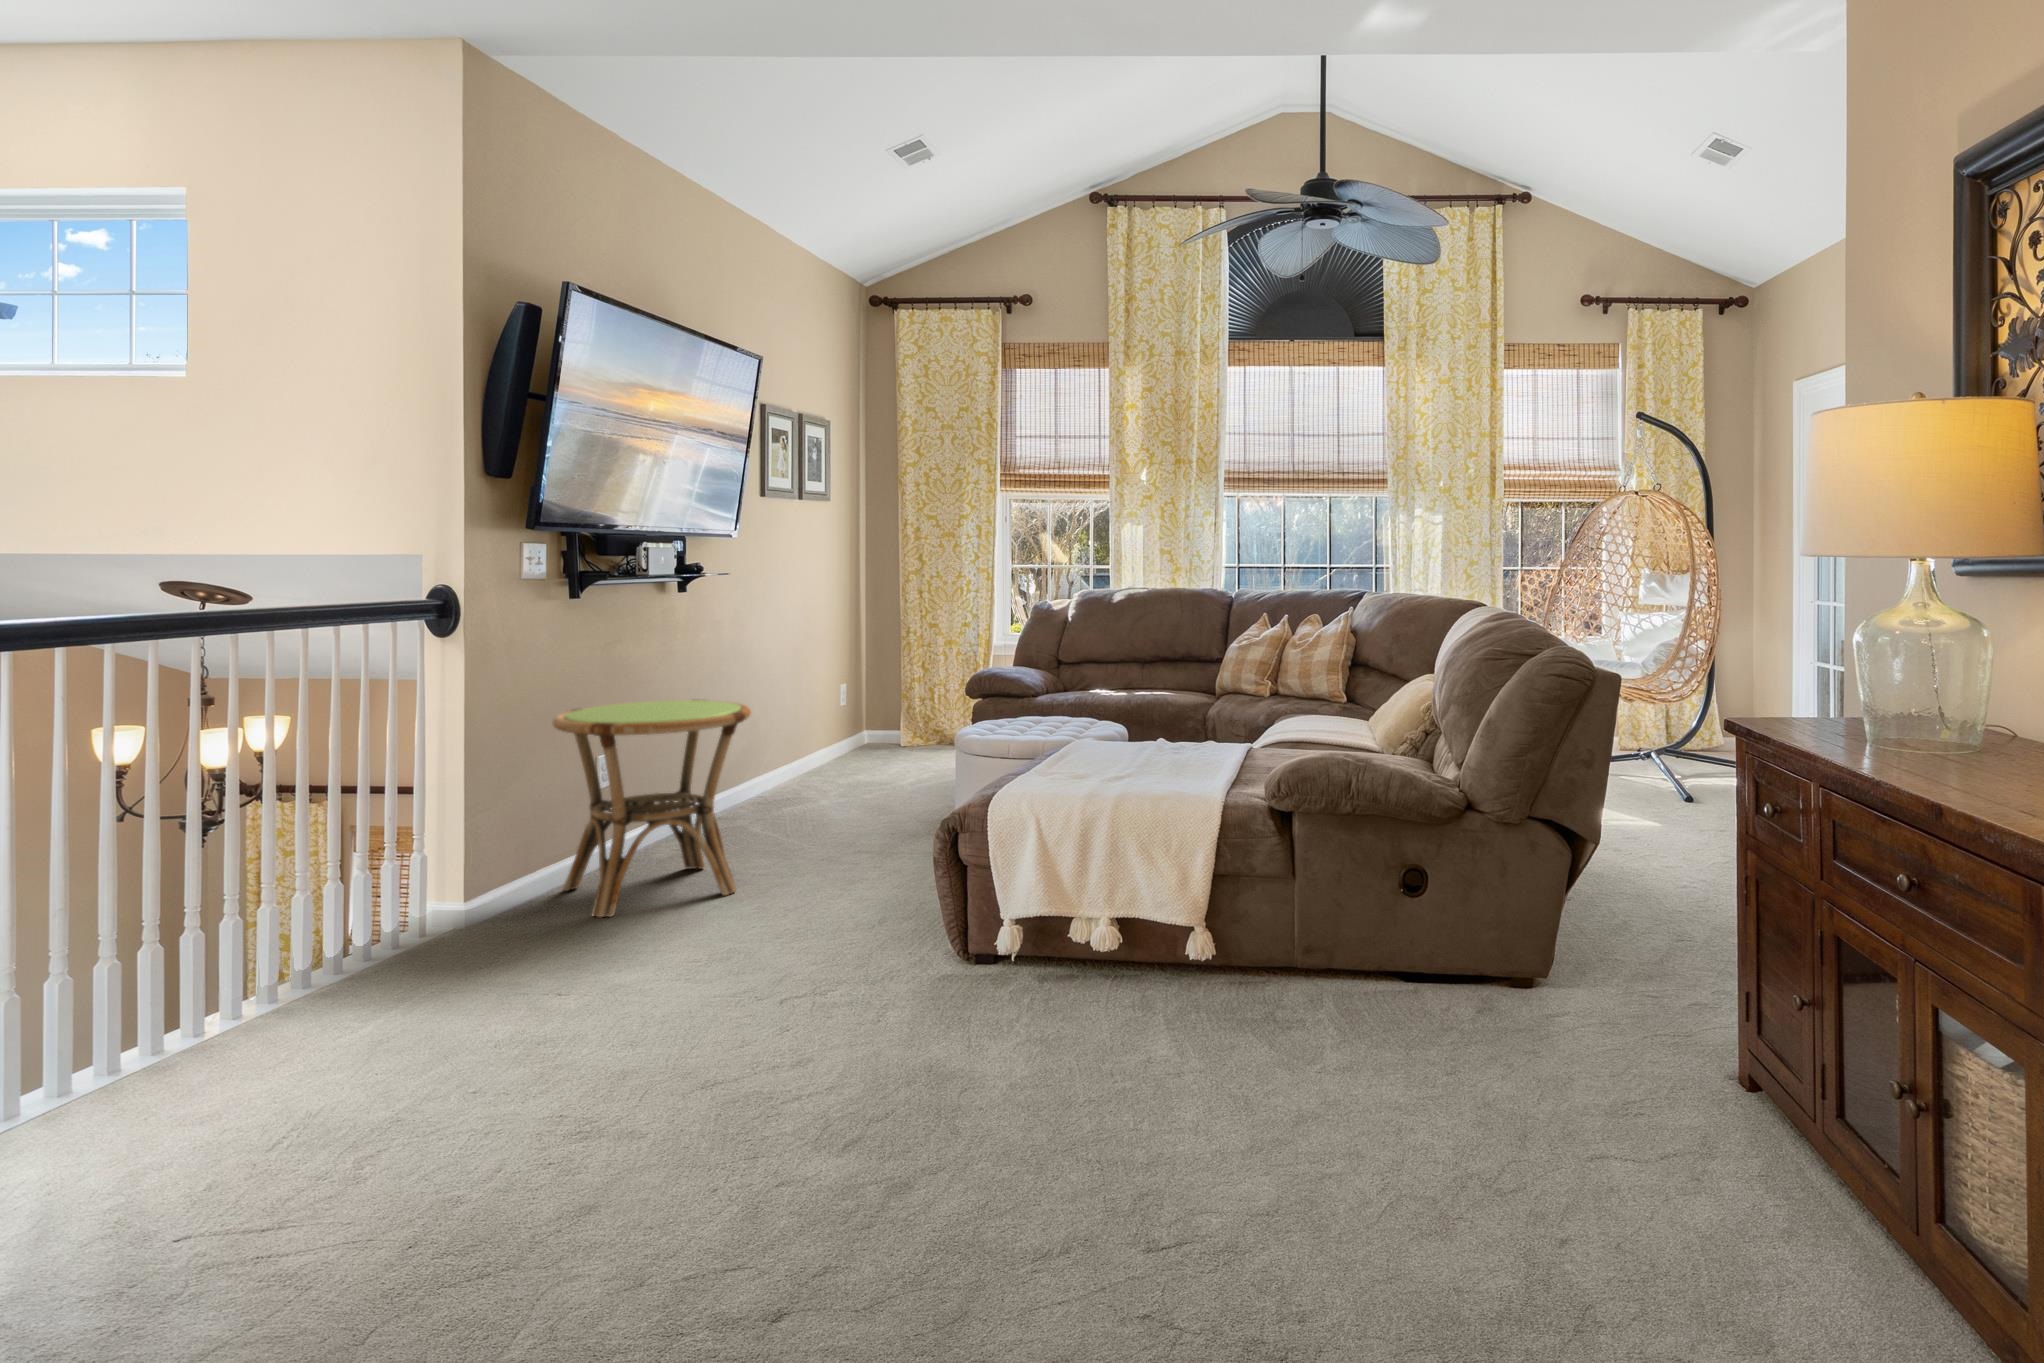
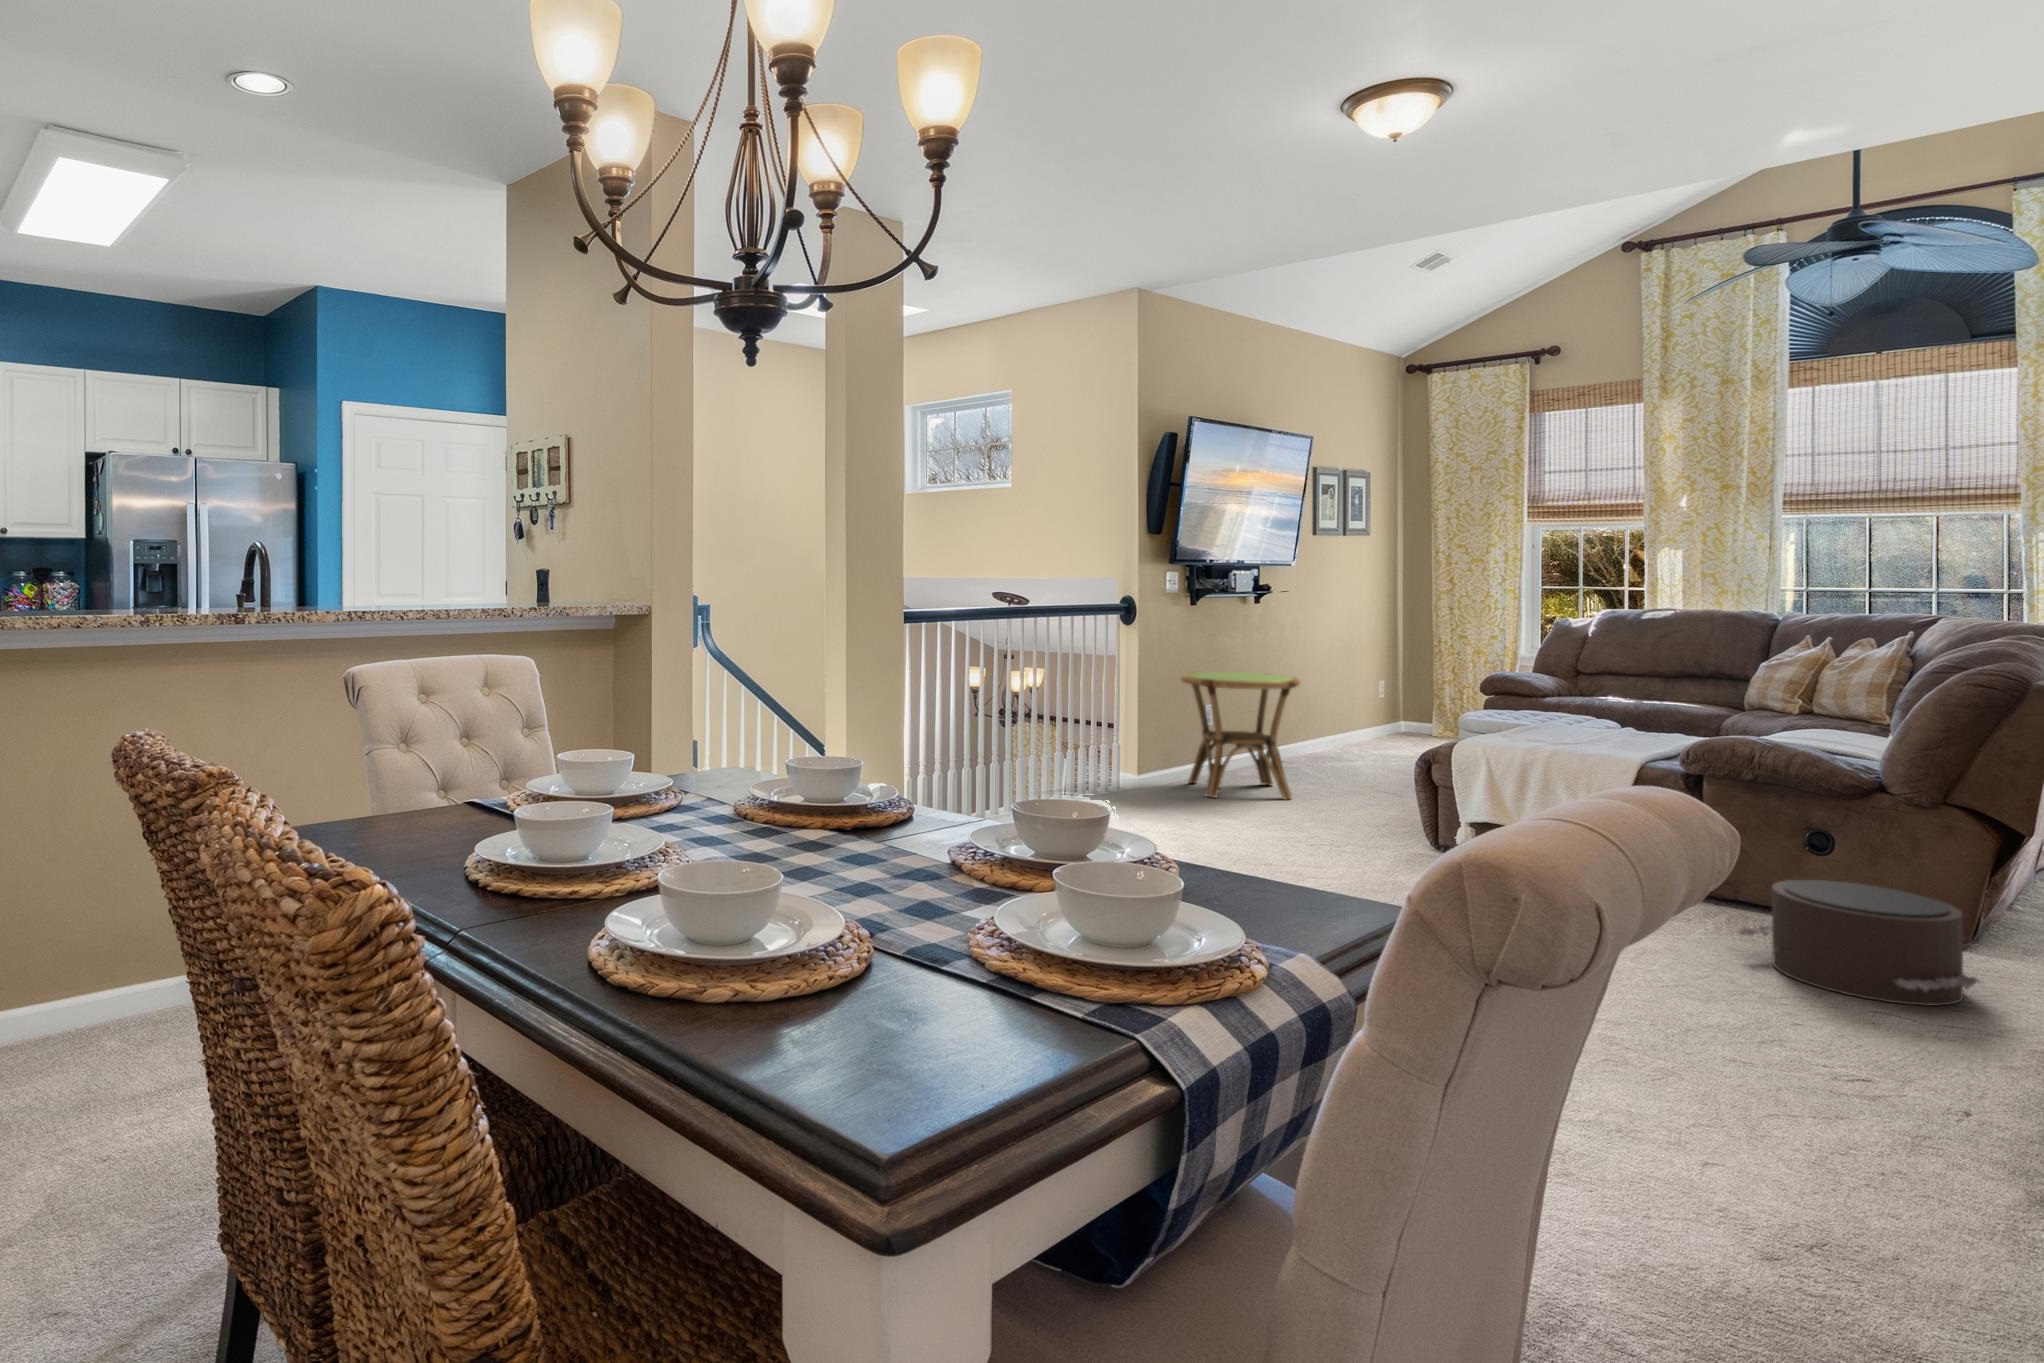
pouf: none [1397,939,1657,1123] -> present [1738,880,1979,1006]

